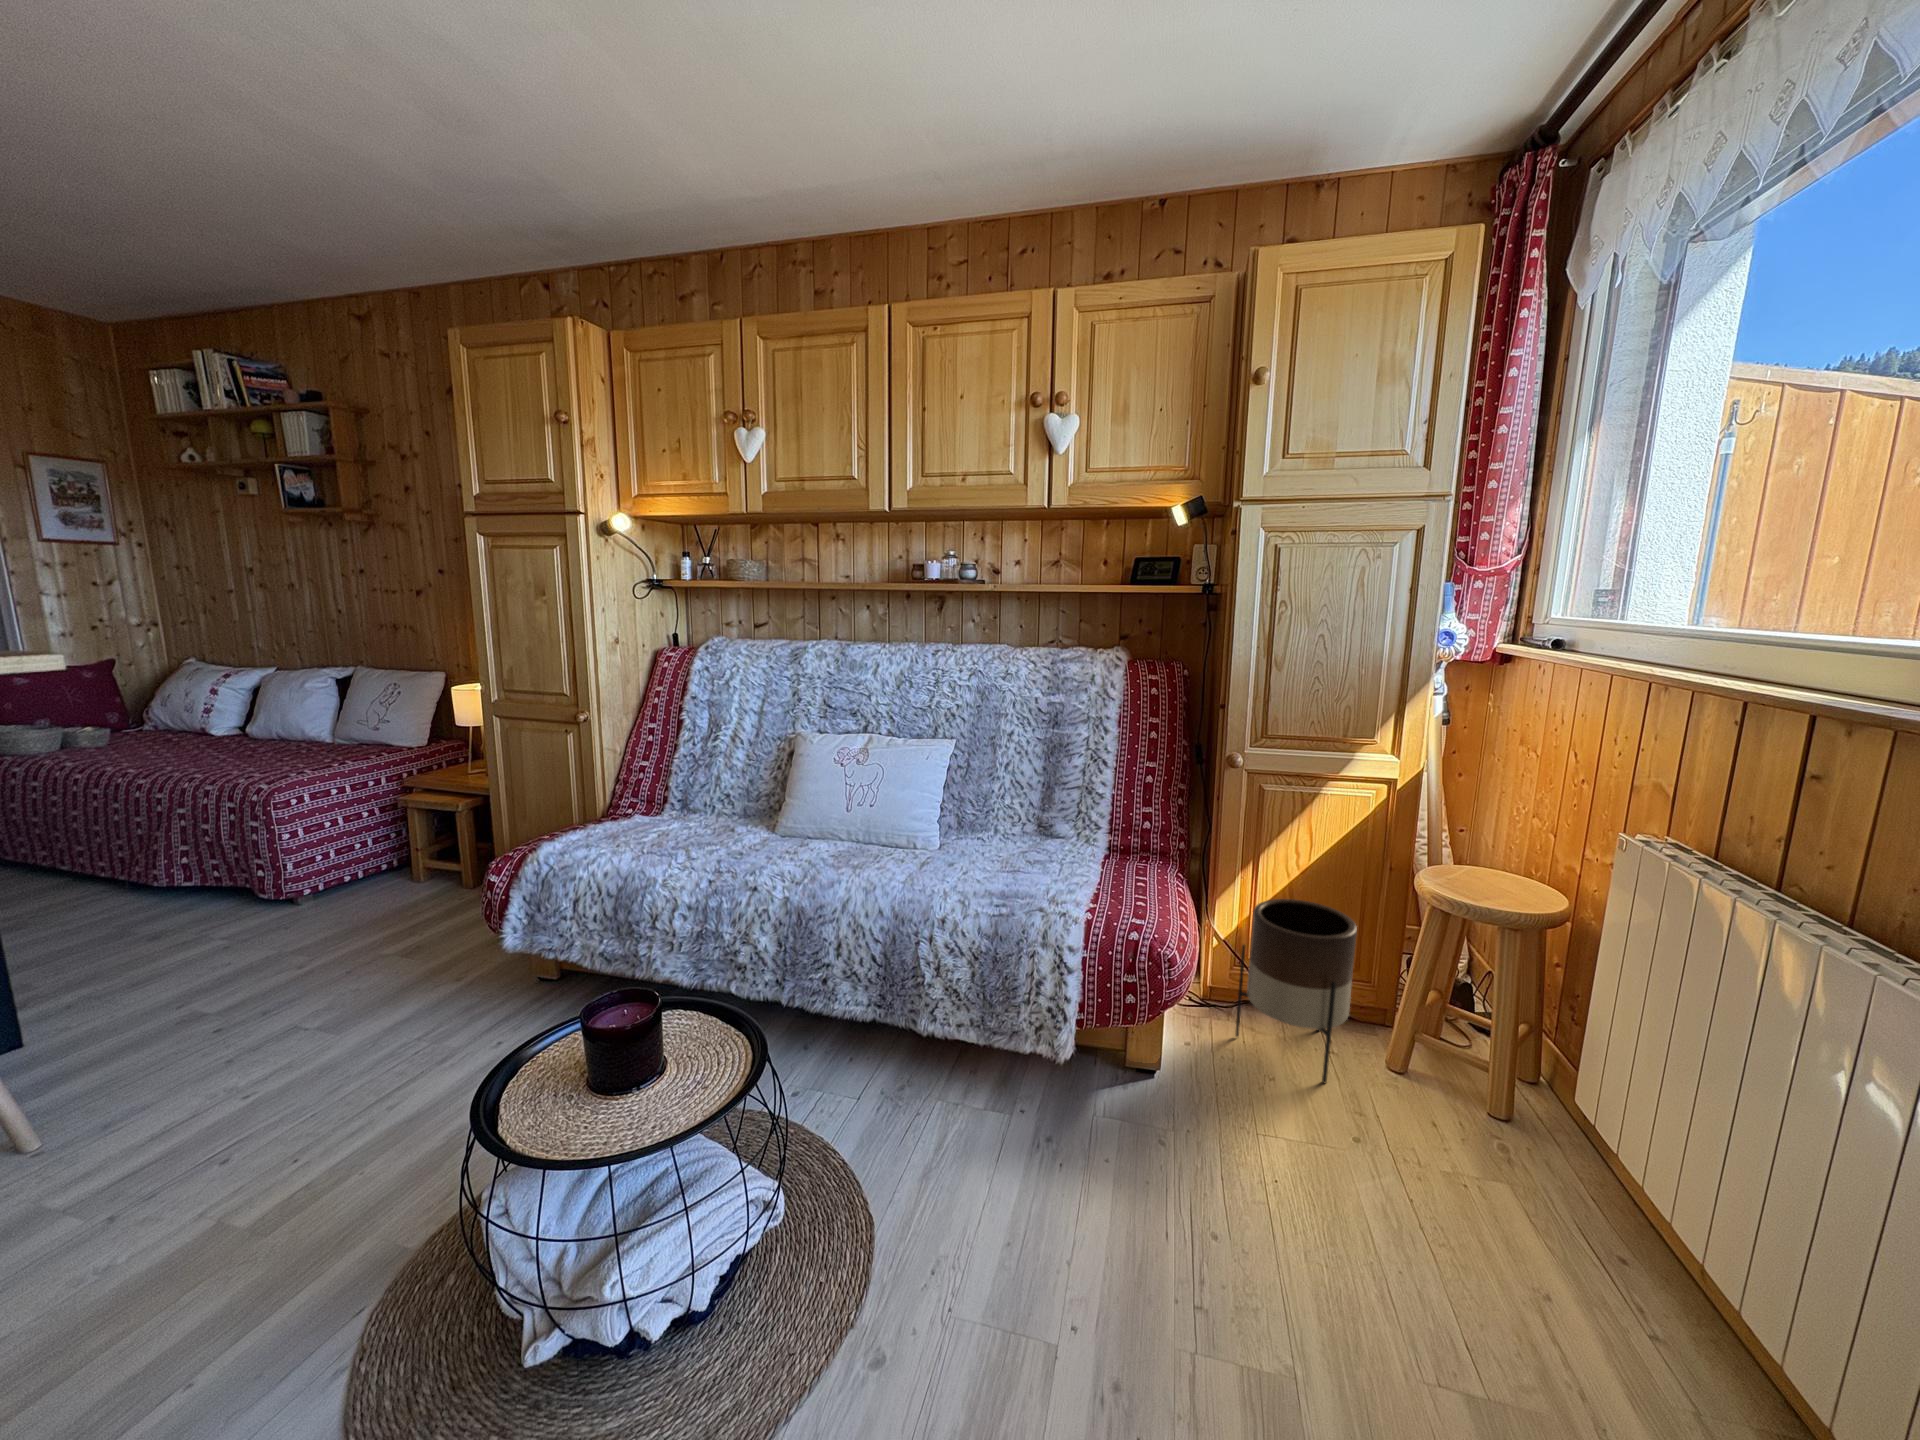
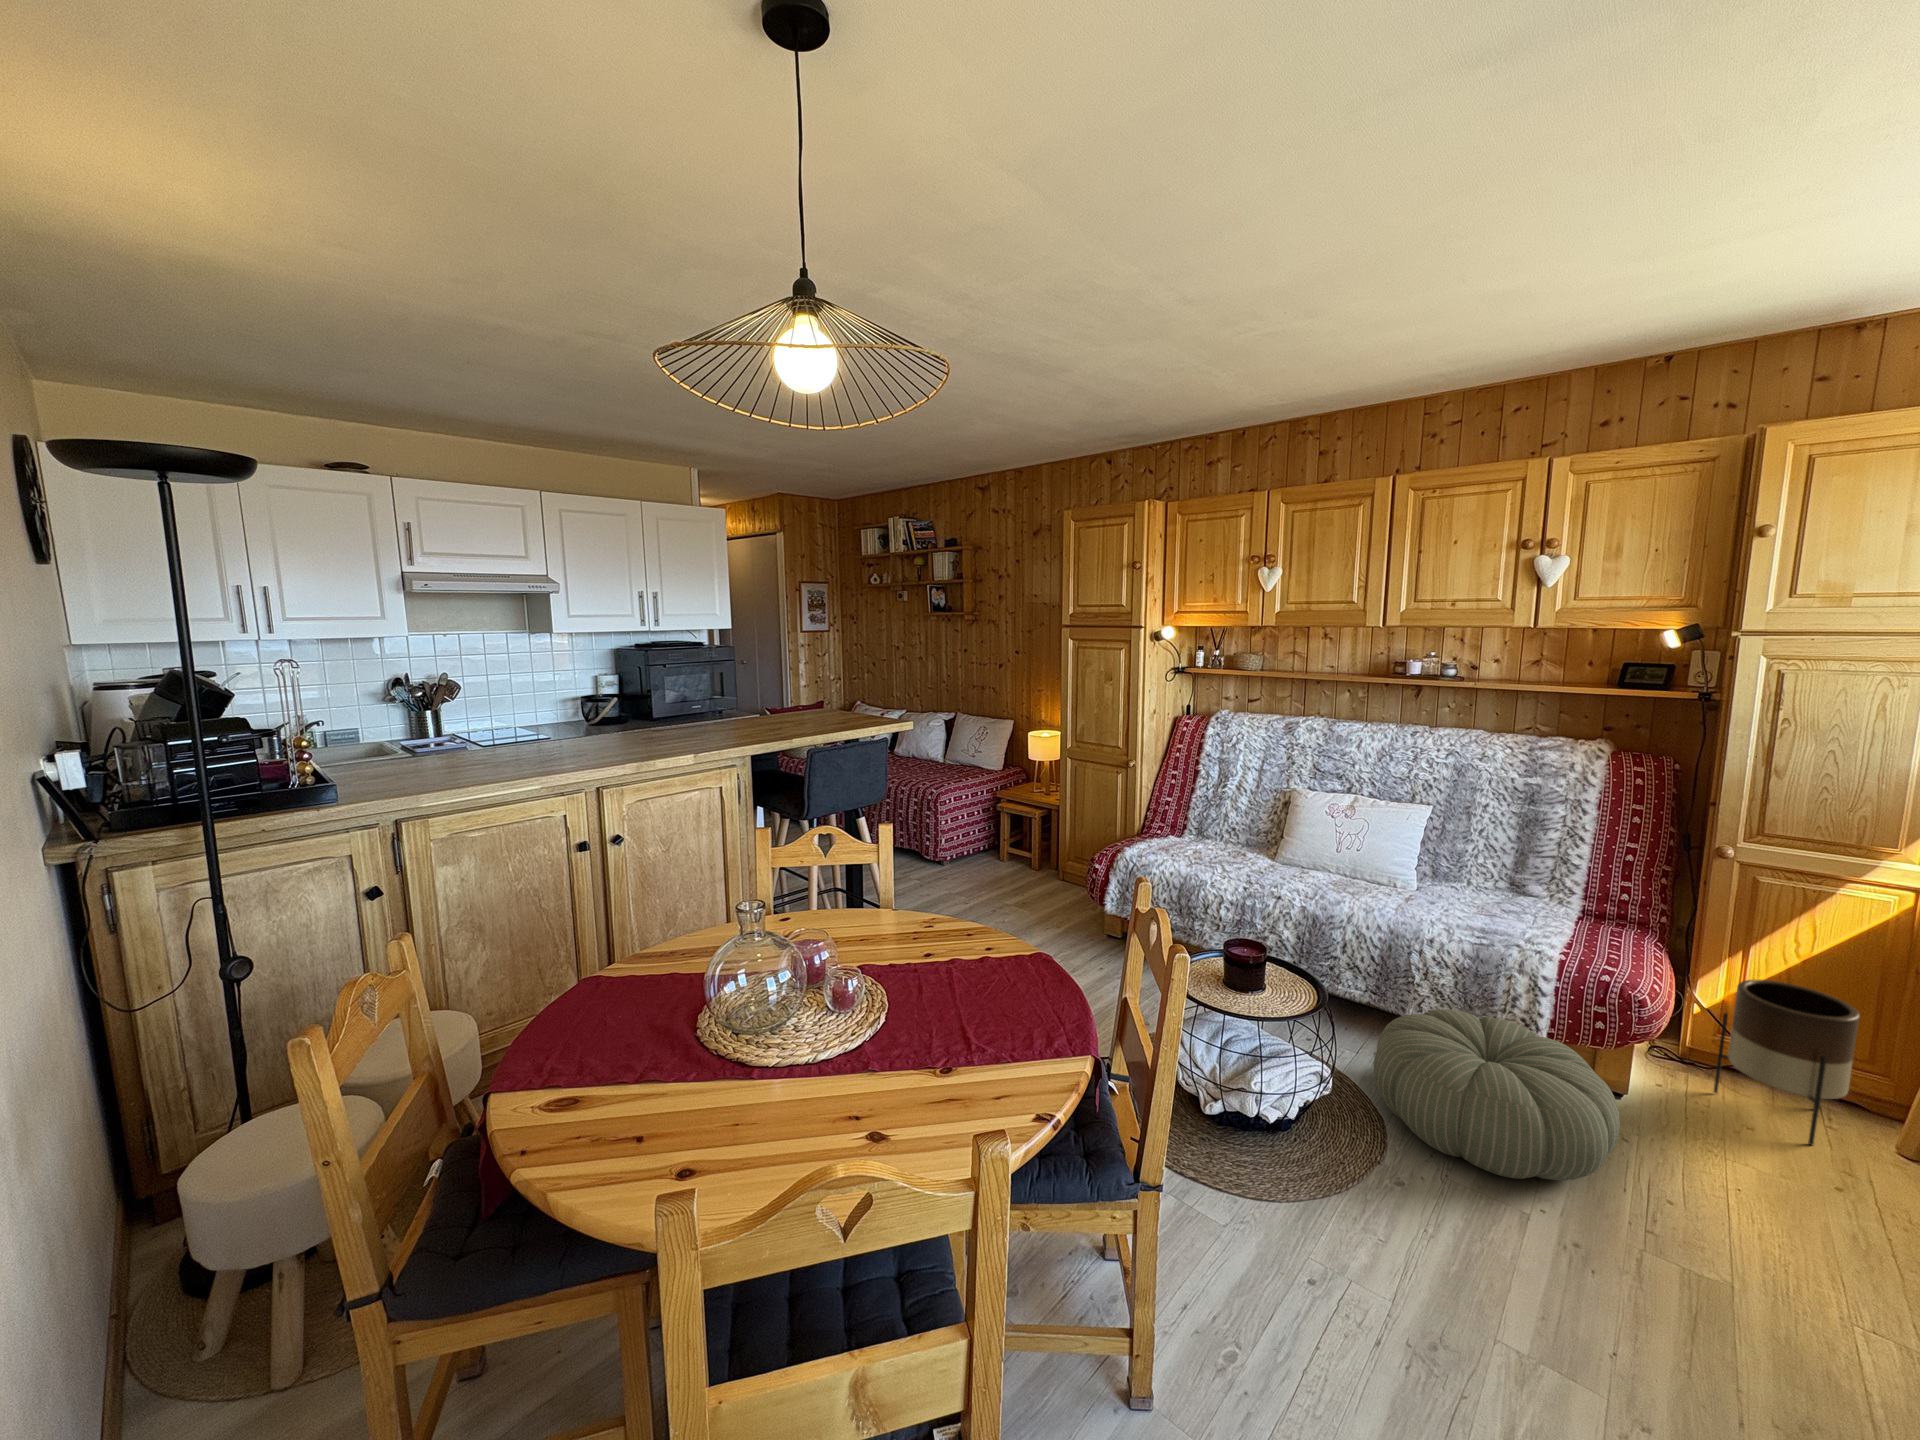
pouf: none [861,1012,1159,1288] -> present [1374,1009,1620,1180]

